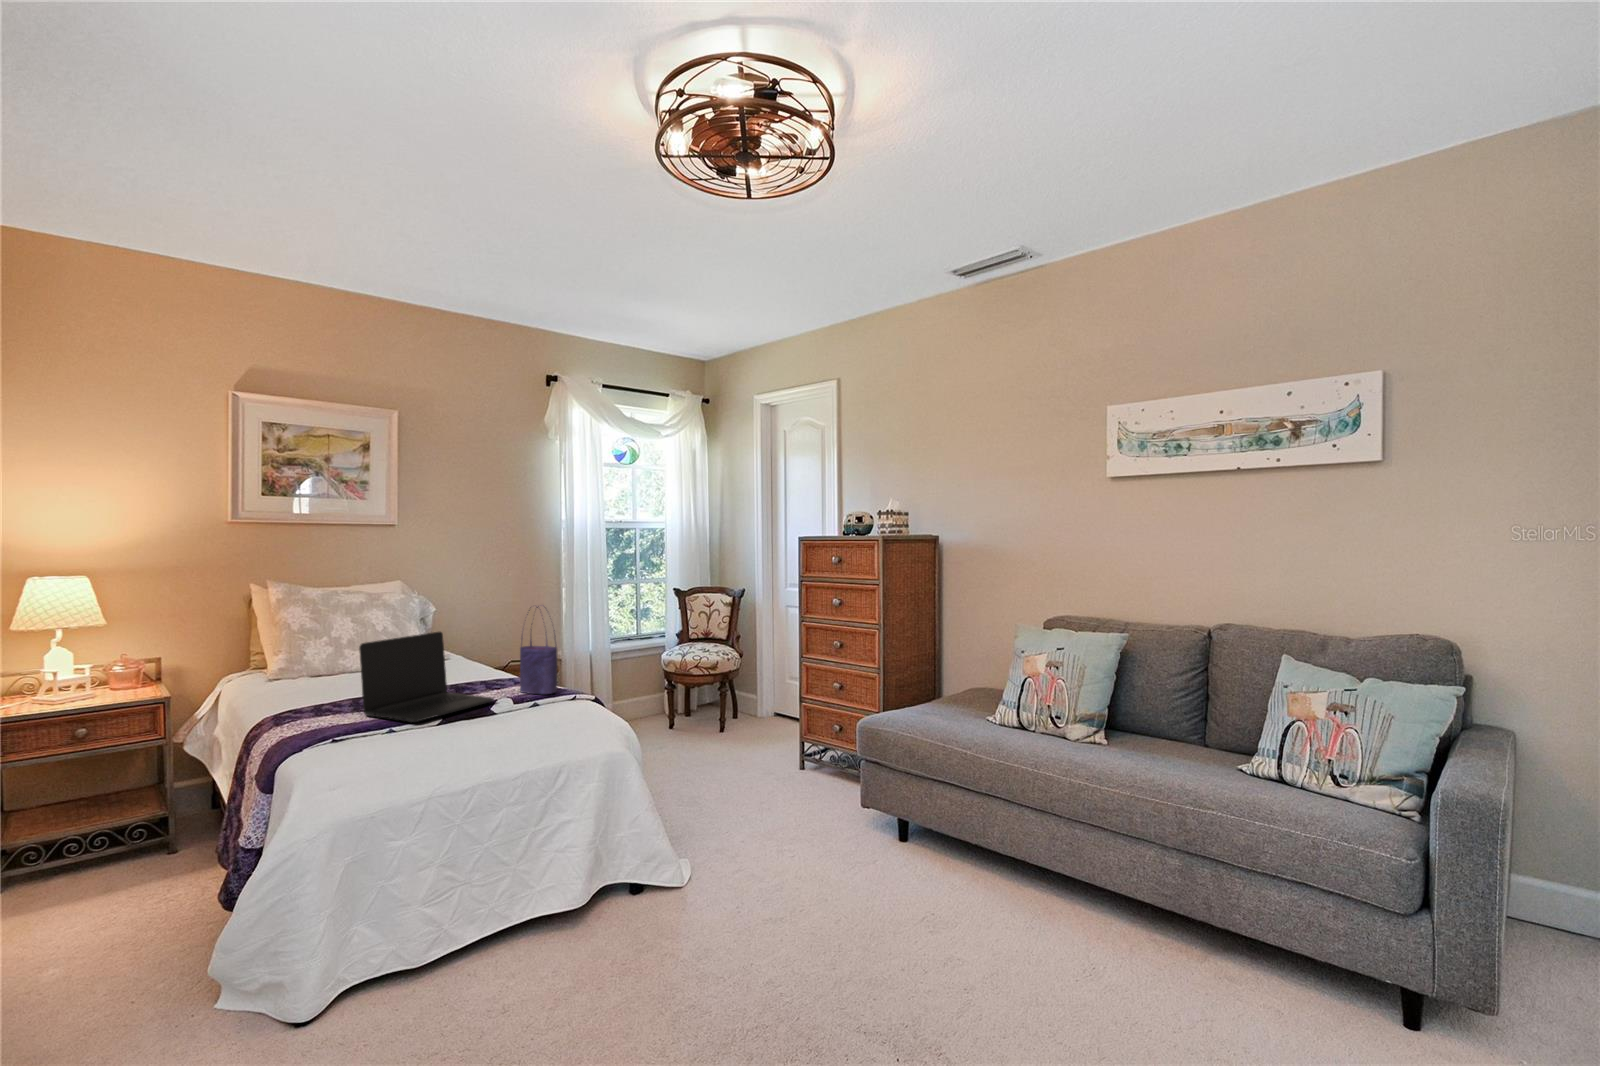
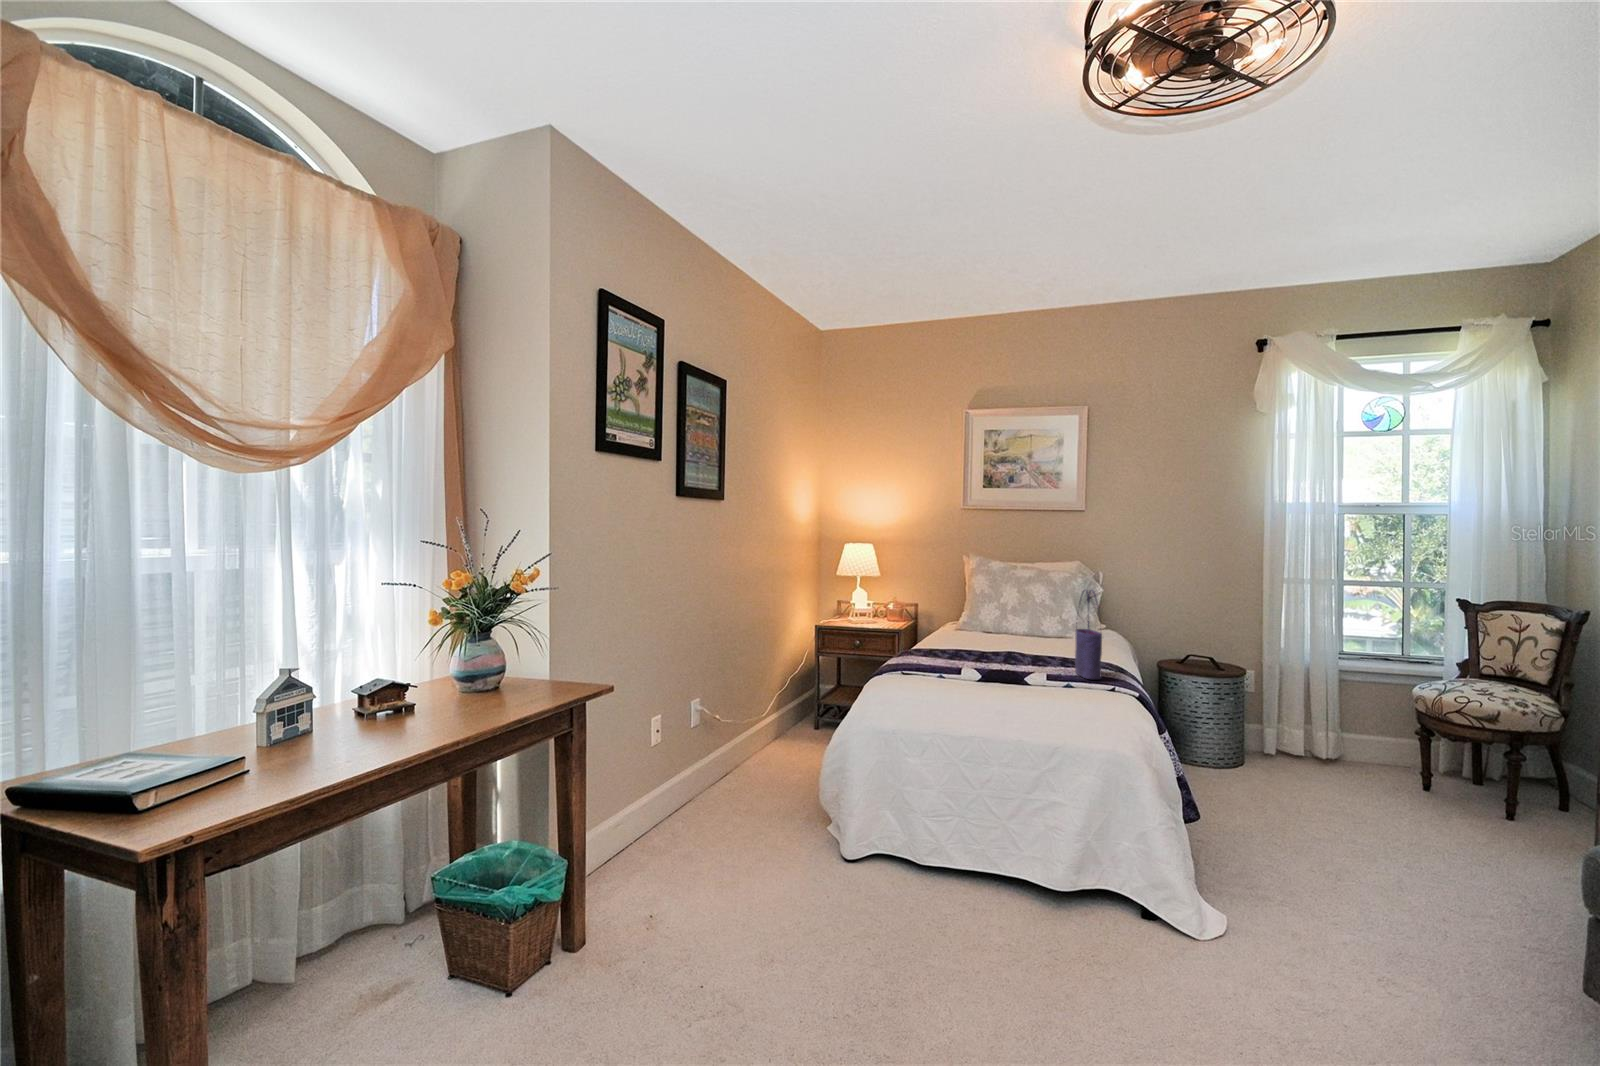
laptop: present [359,632,494,722] -> none [939,603,1033,673]

